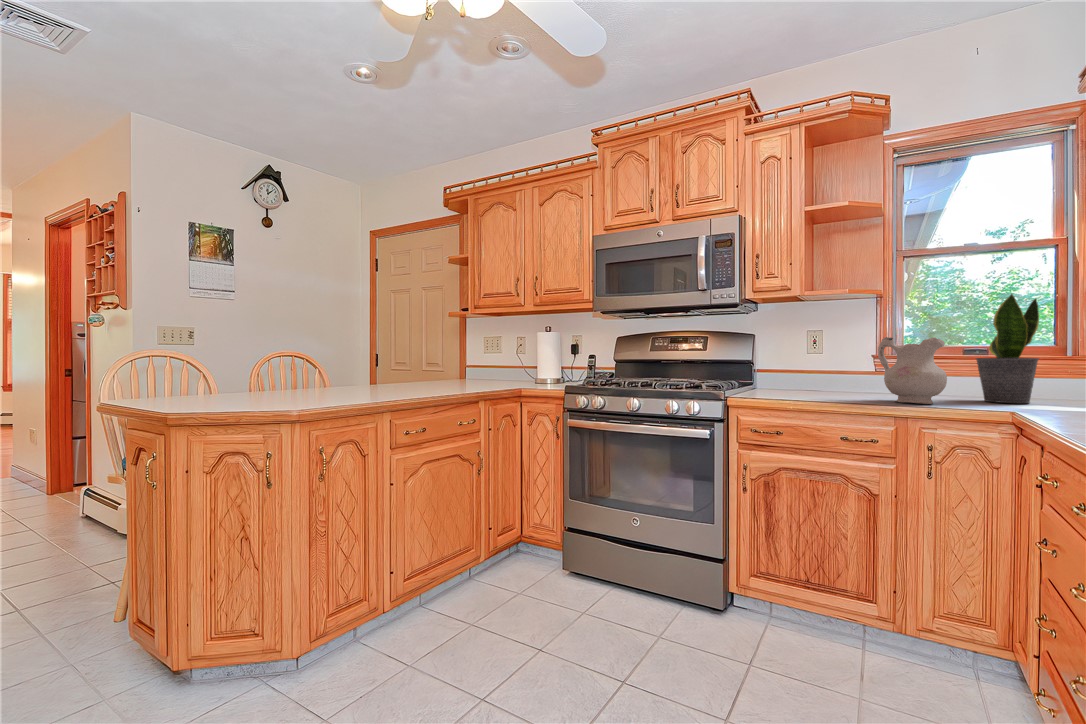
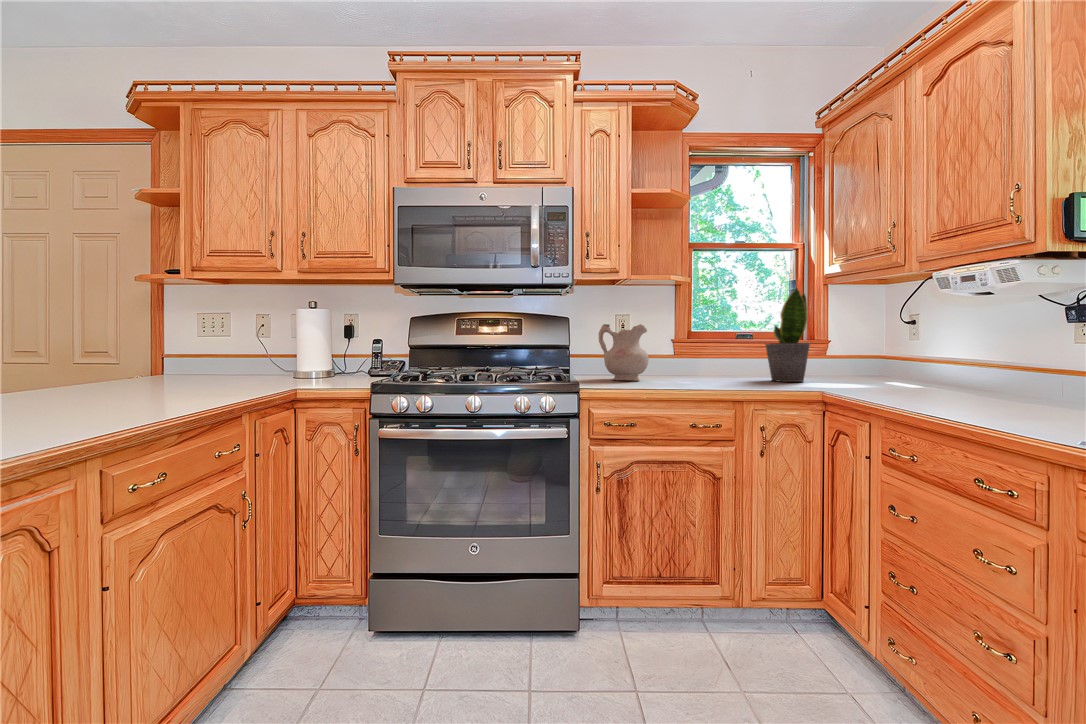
ceramic pitcher: present [878,337,947,404] -> present [599,324,649,381]

